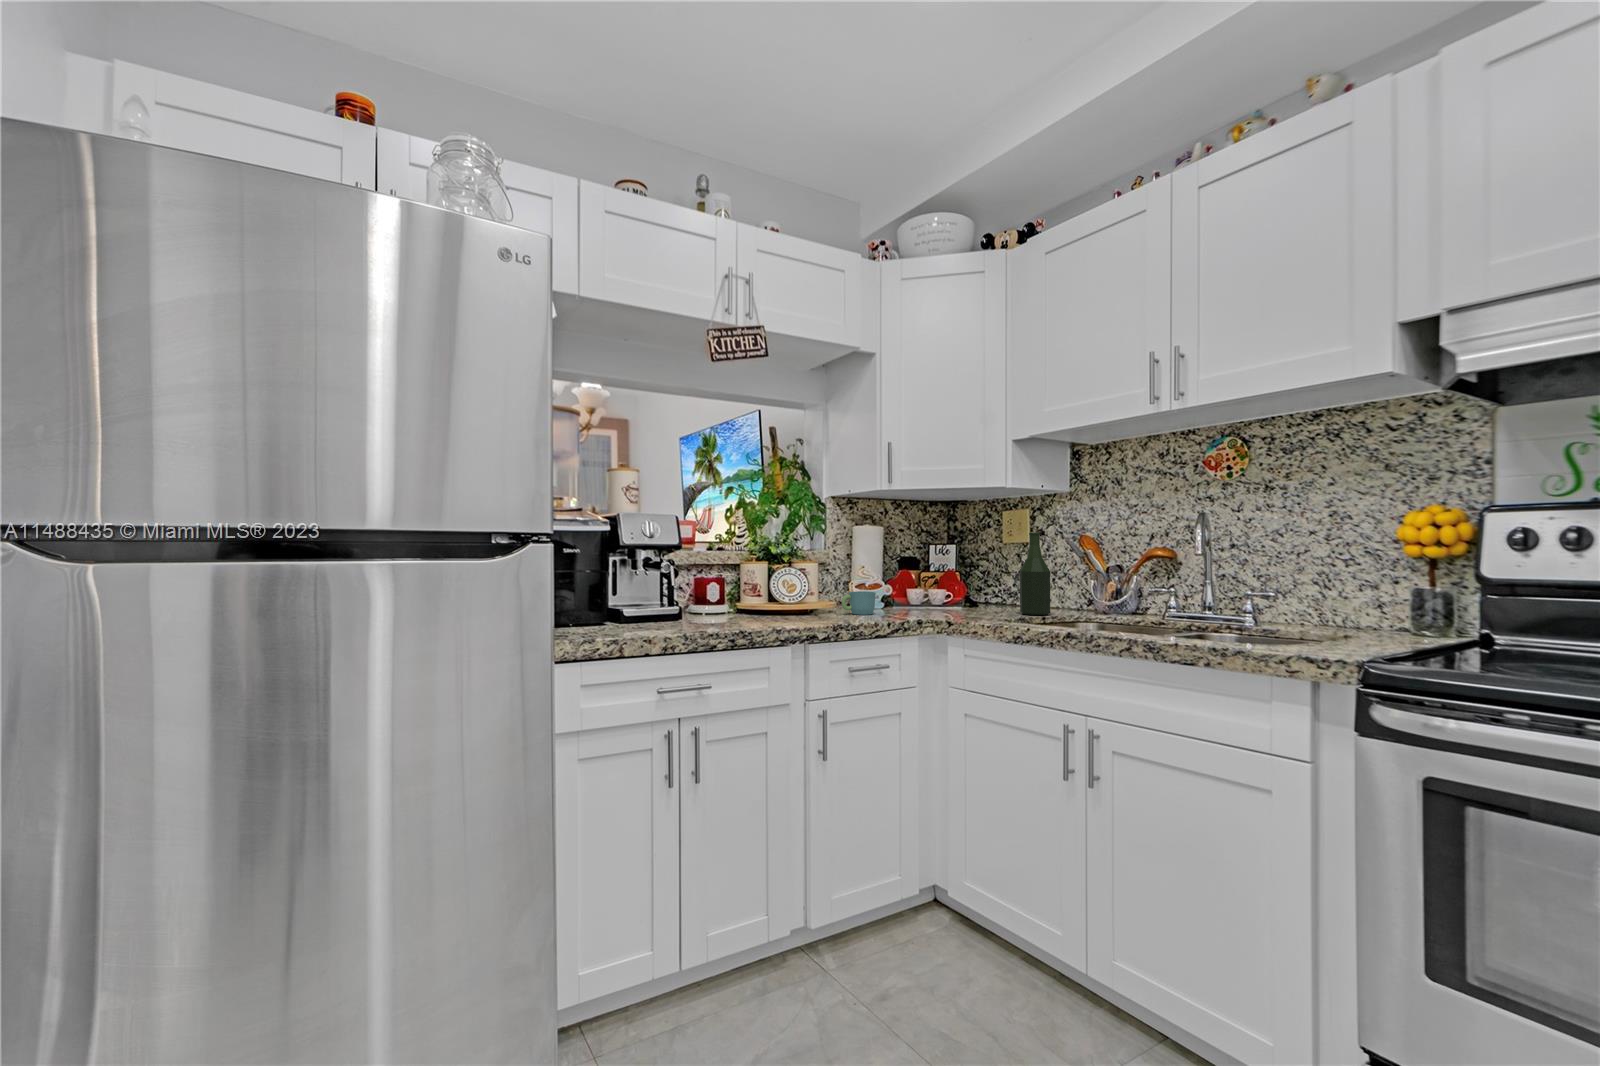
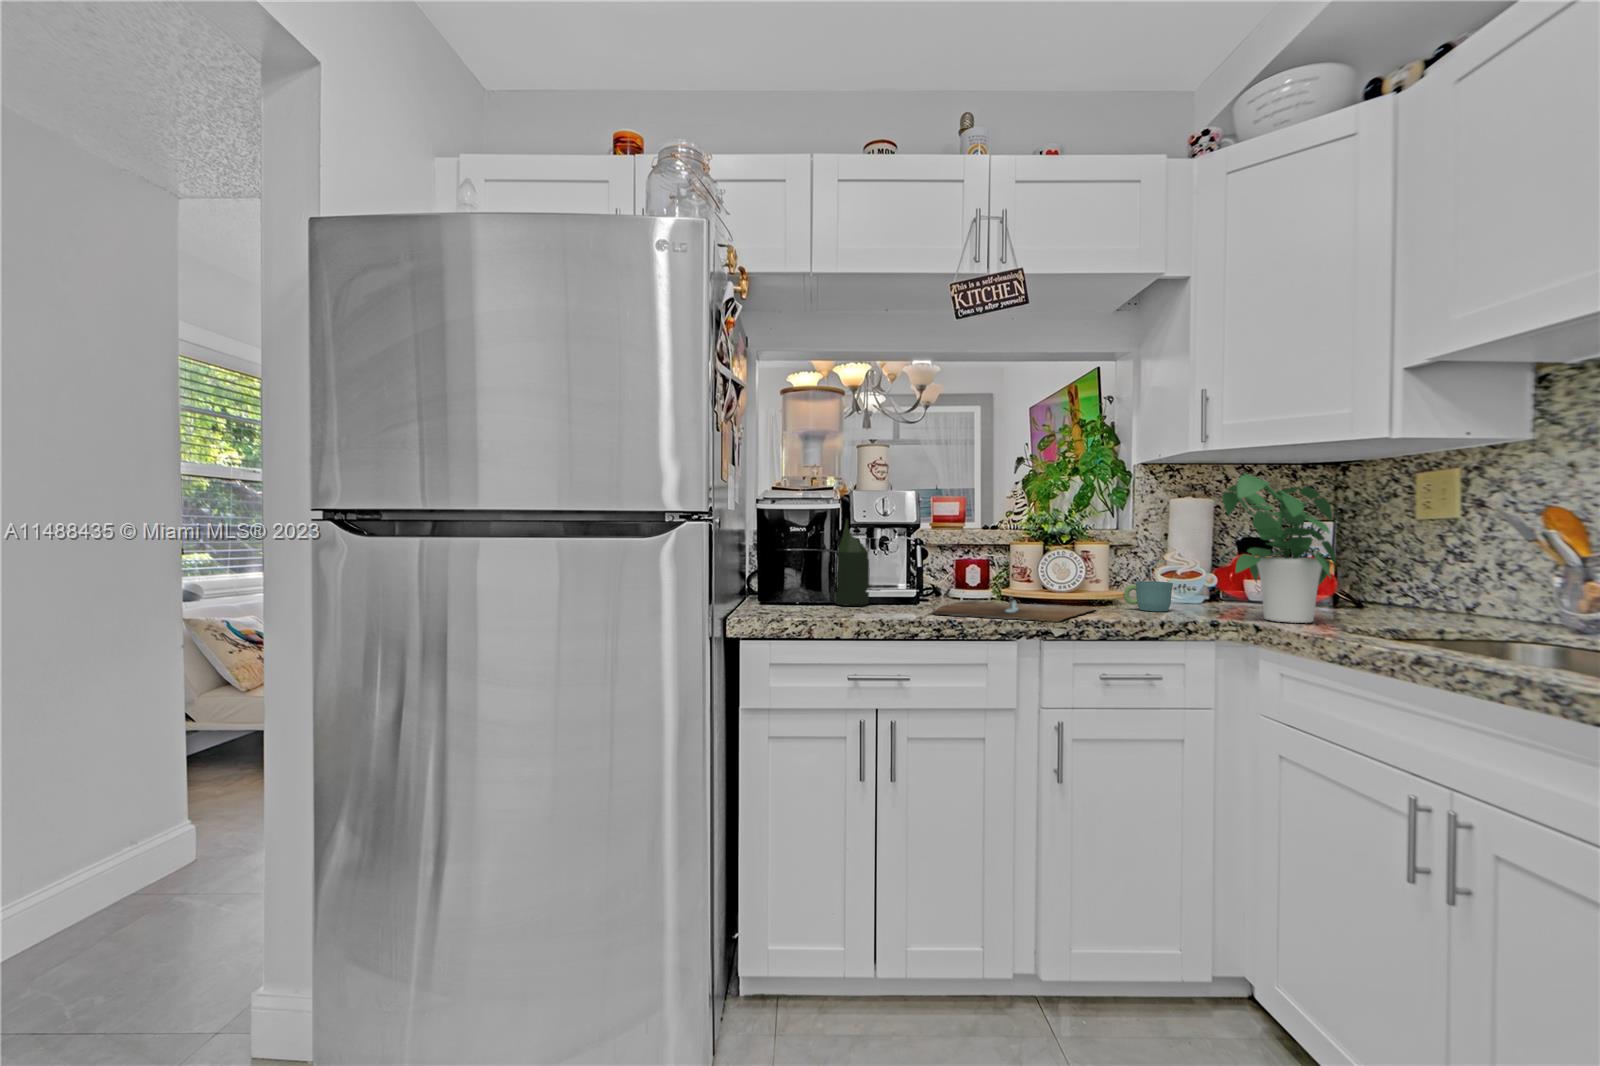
potted plant: none [911,509,986,617] -> present [1222,473,1336,623]
bottle: present [1020,532,1050,615] -> present [834,519,870,606]
cutting board: none [706,607,828,628] -> present [933,596,1095,622]

